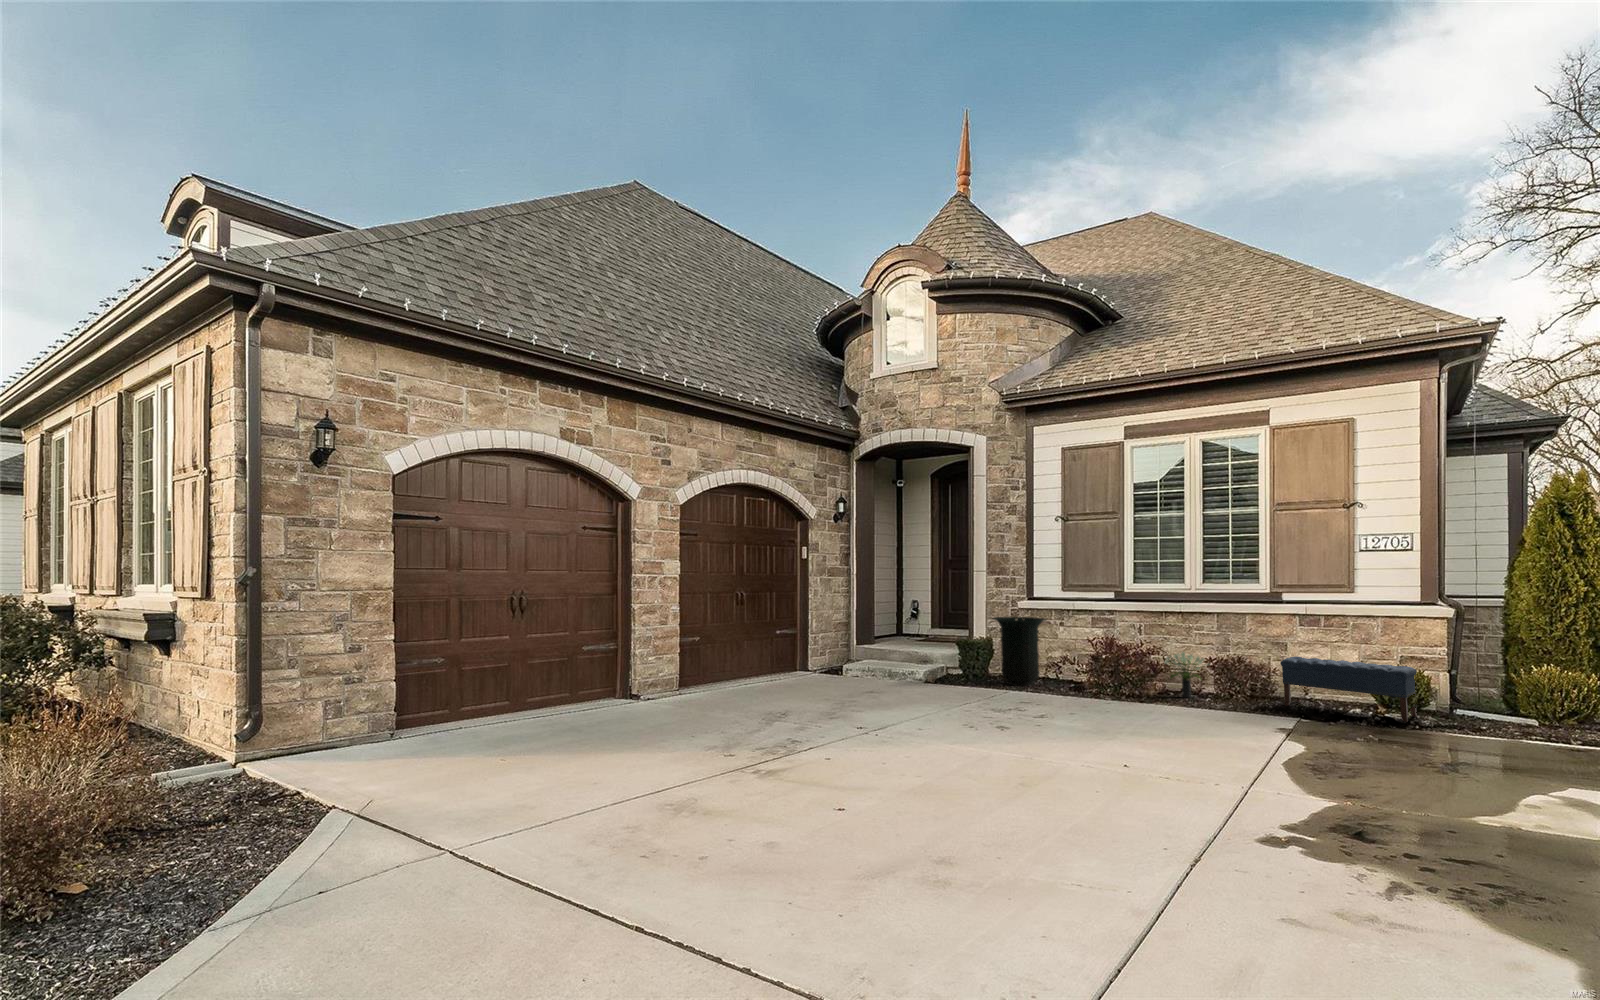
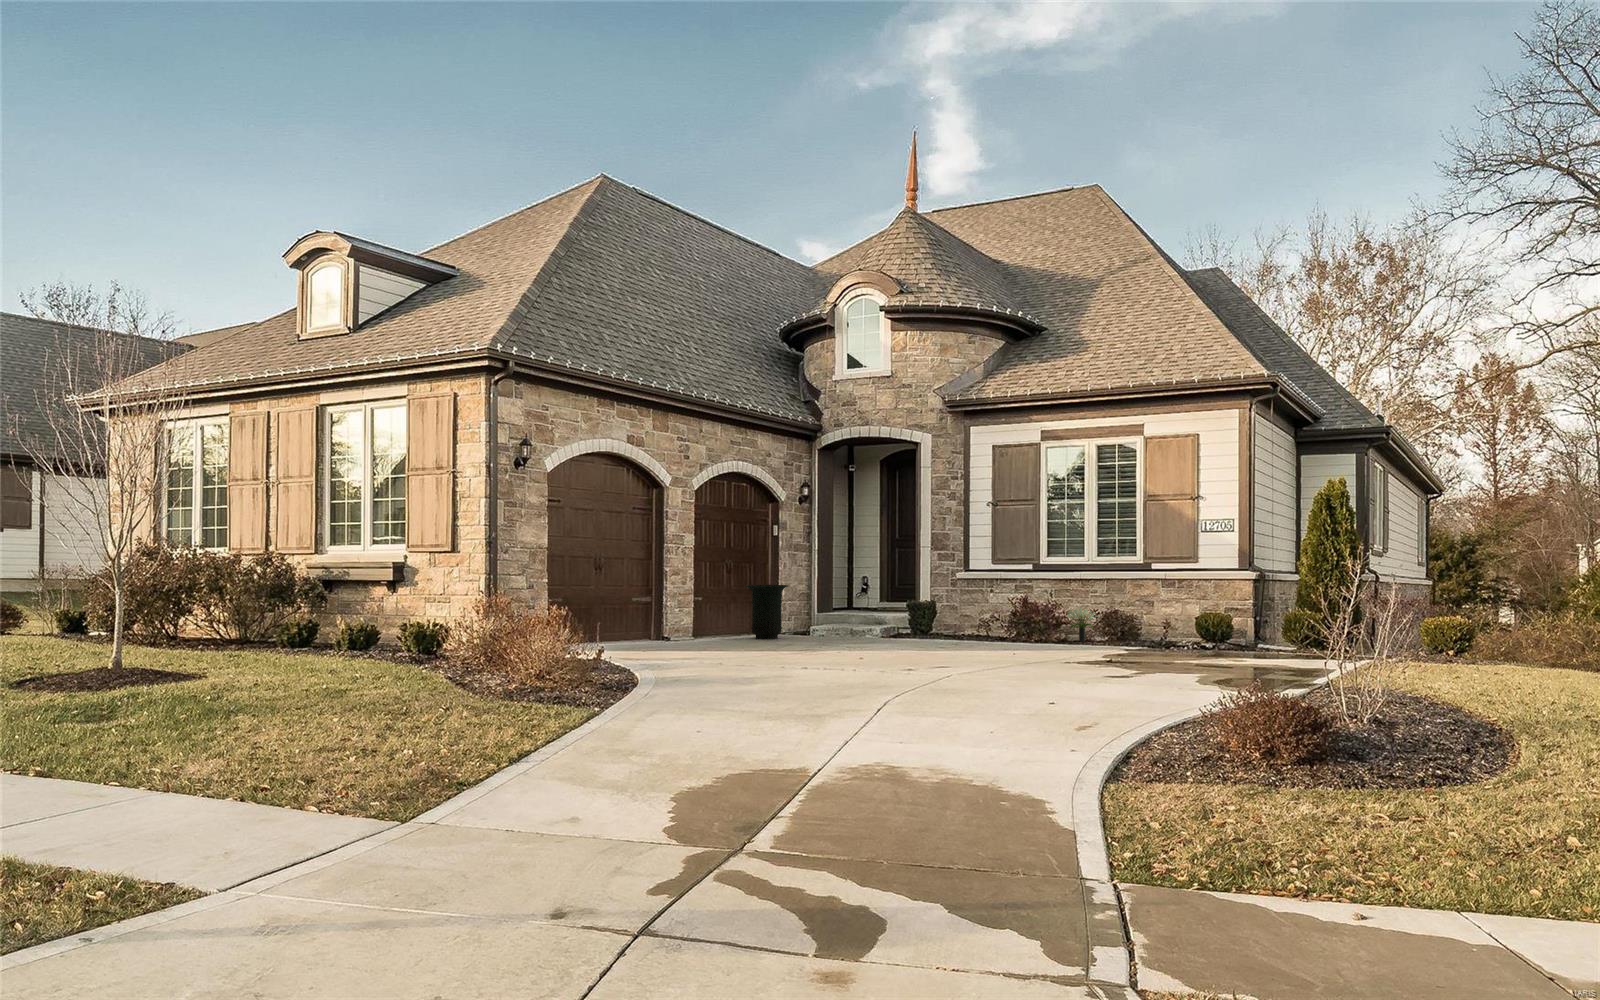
trash can: present [993,617,1046,686] -> present [746,585,788,639]
bench: present [1281,657,1417,722] -> none [1146,609,1231,649]

